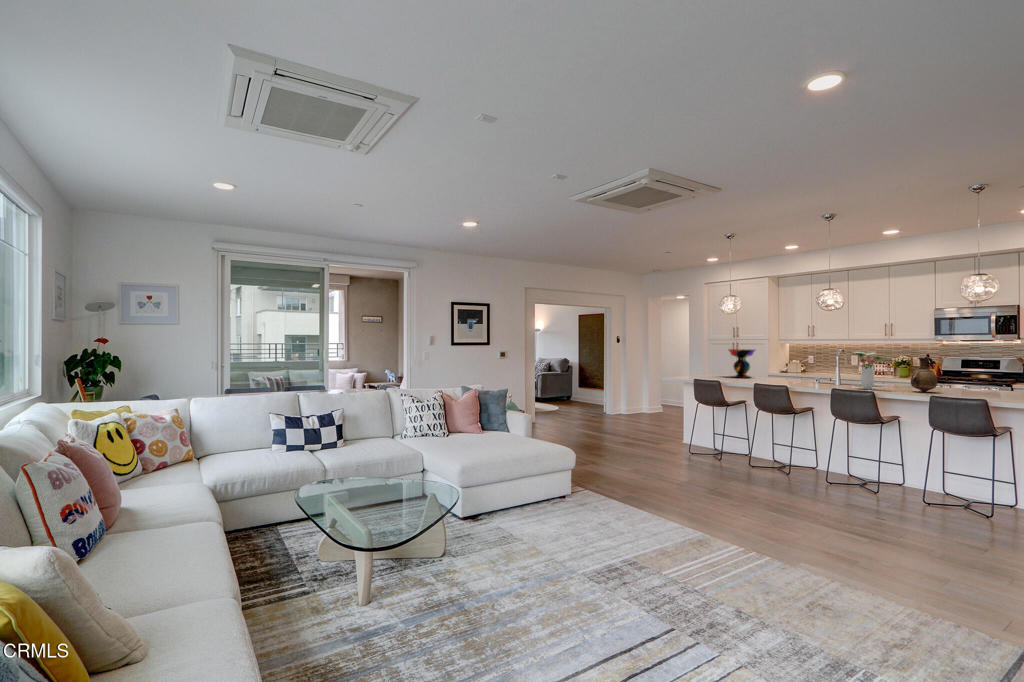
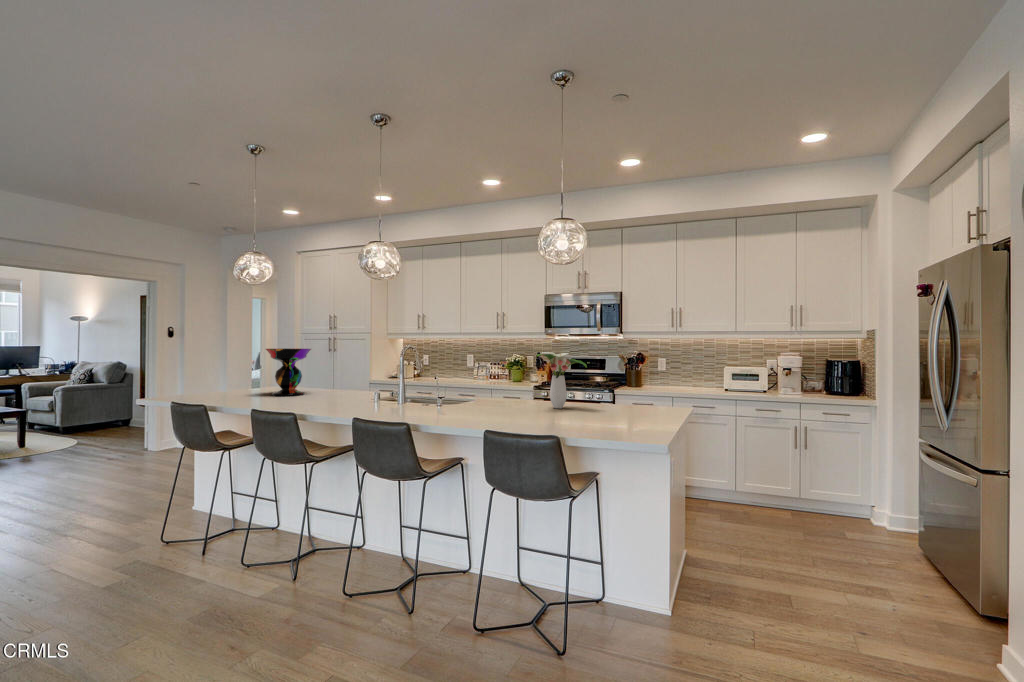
flower arrangement: present [850,352,890,389] -> present [537,352,587,408]
vase: present [911,358,937,392] -> none [477,363,512,419]

